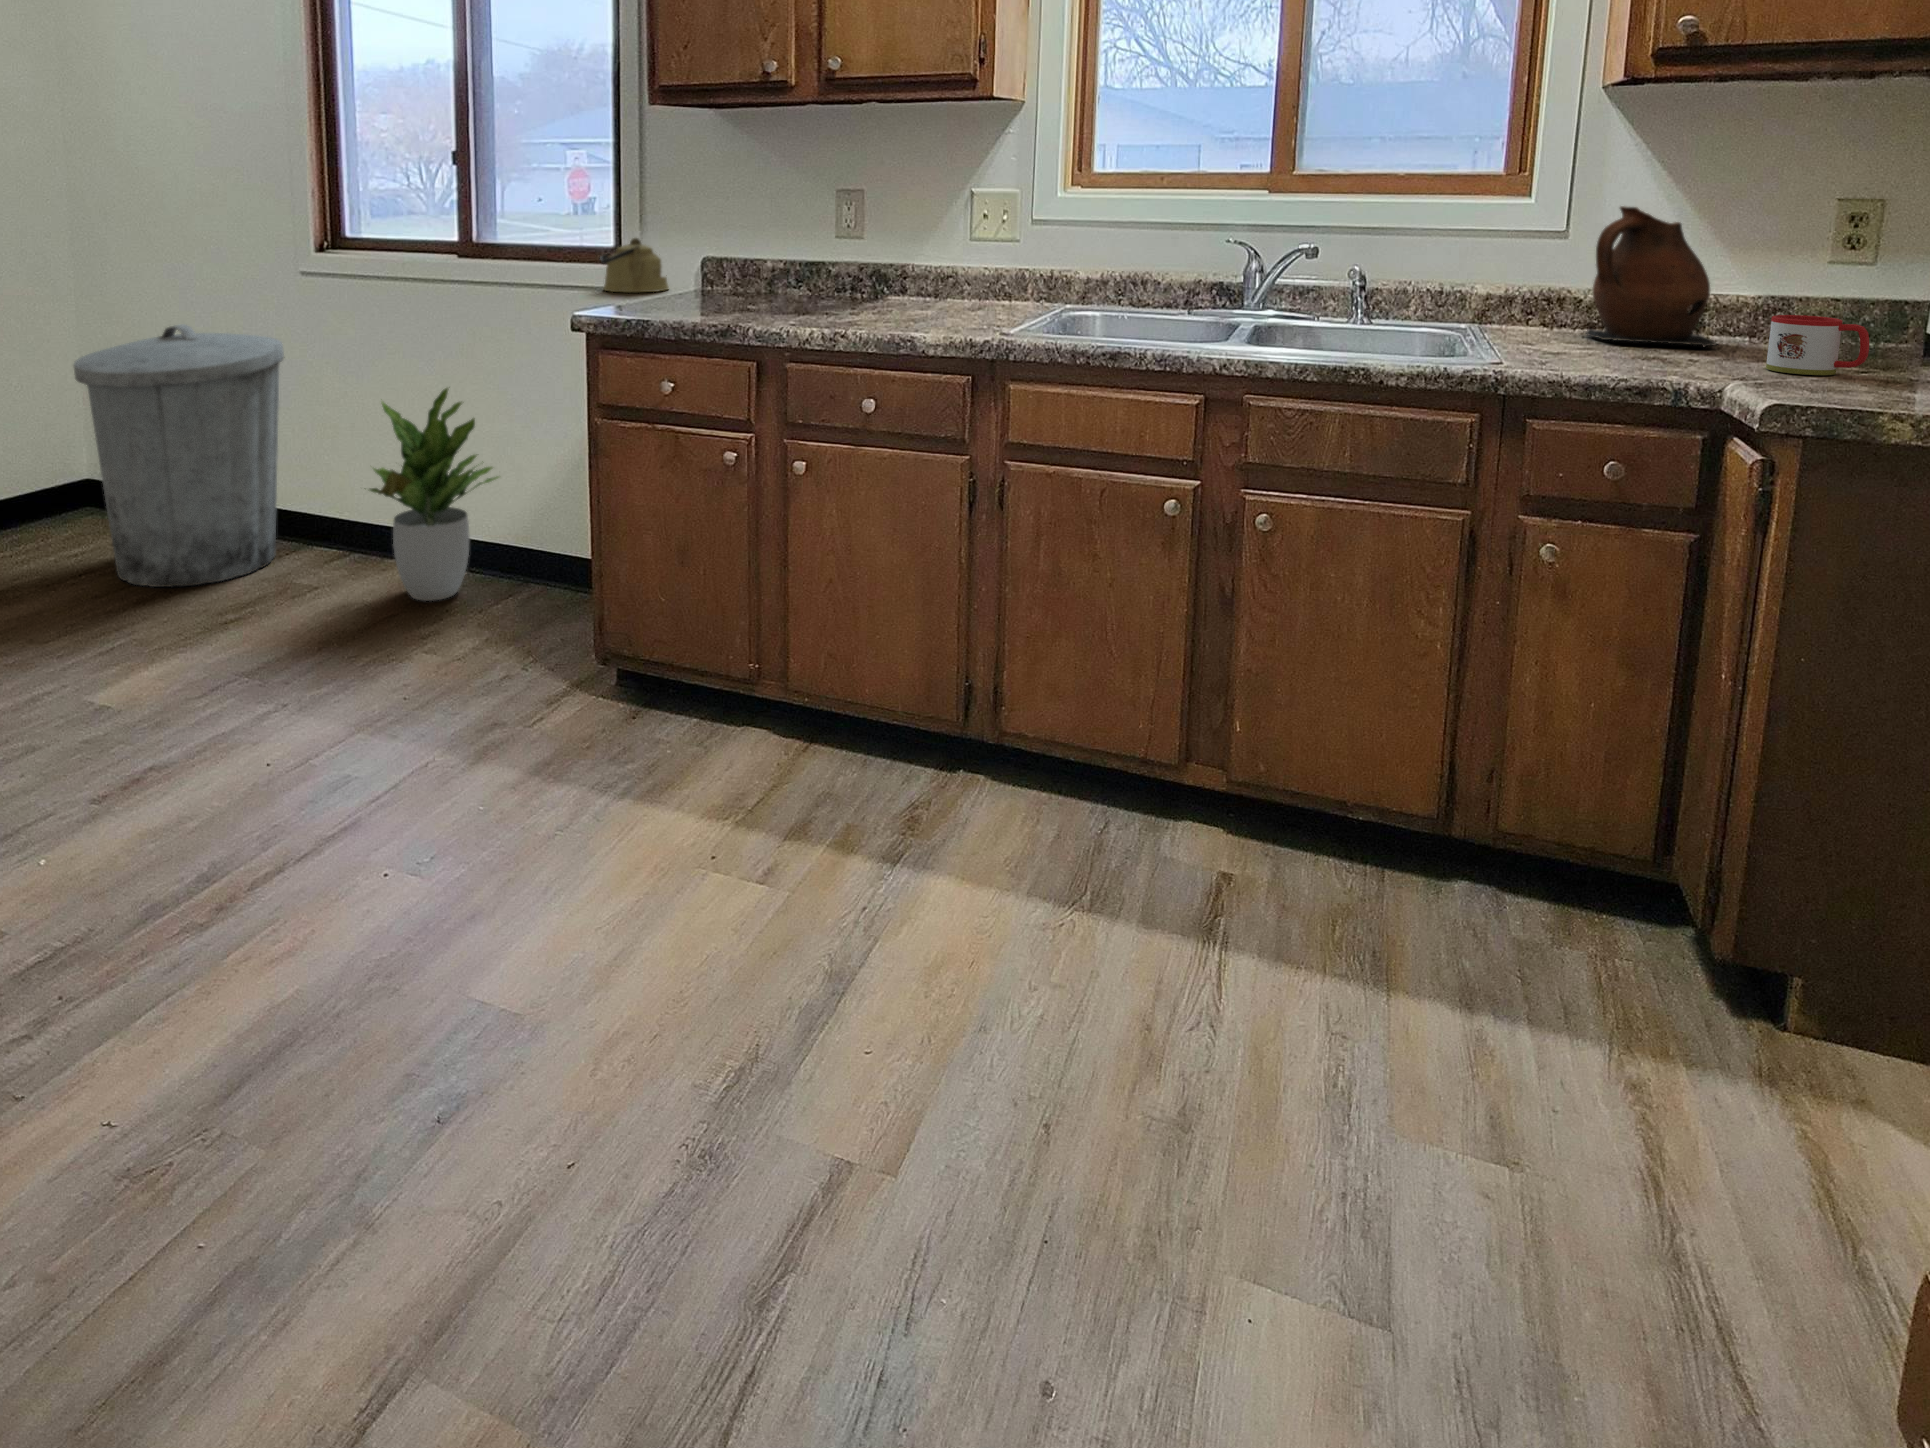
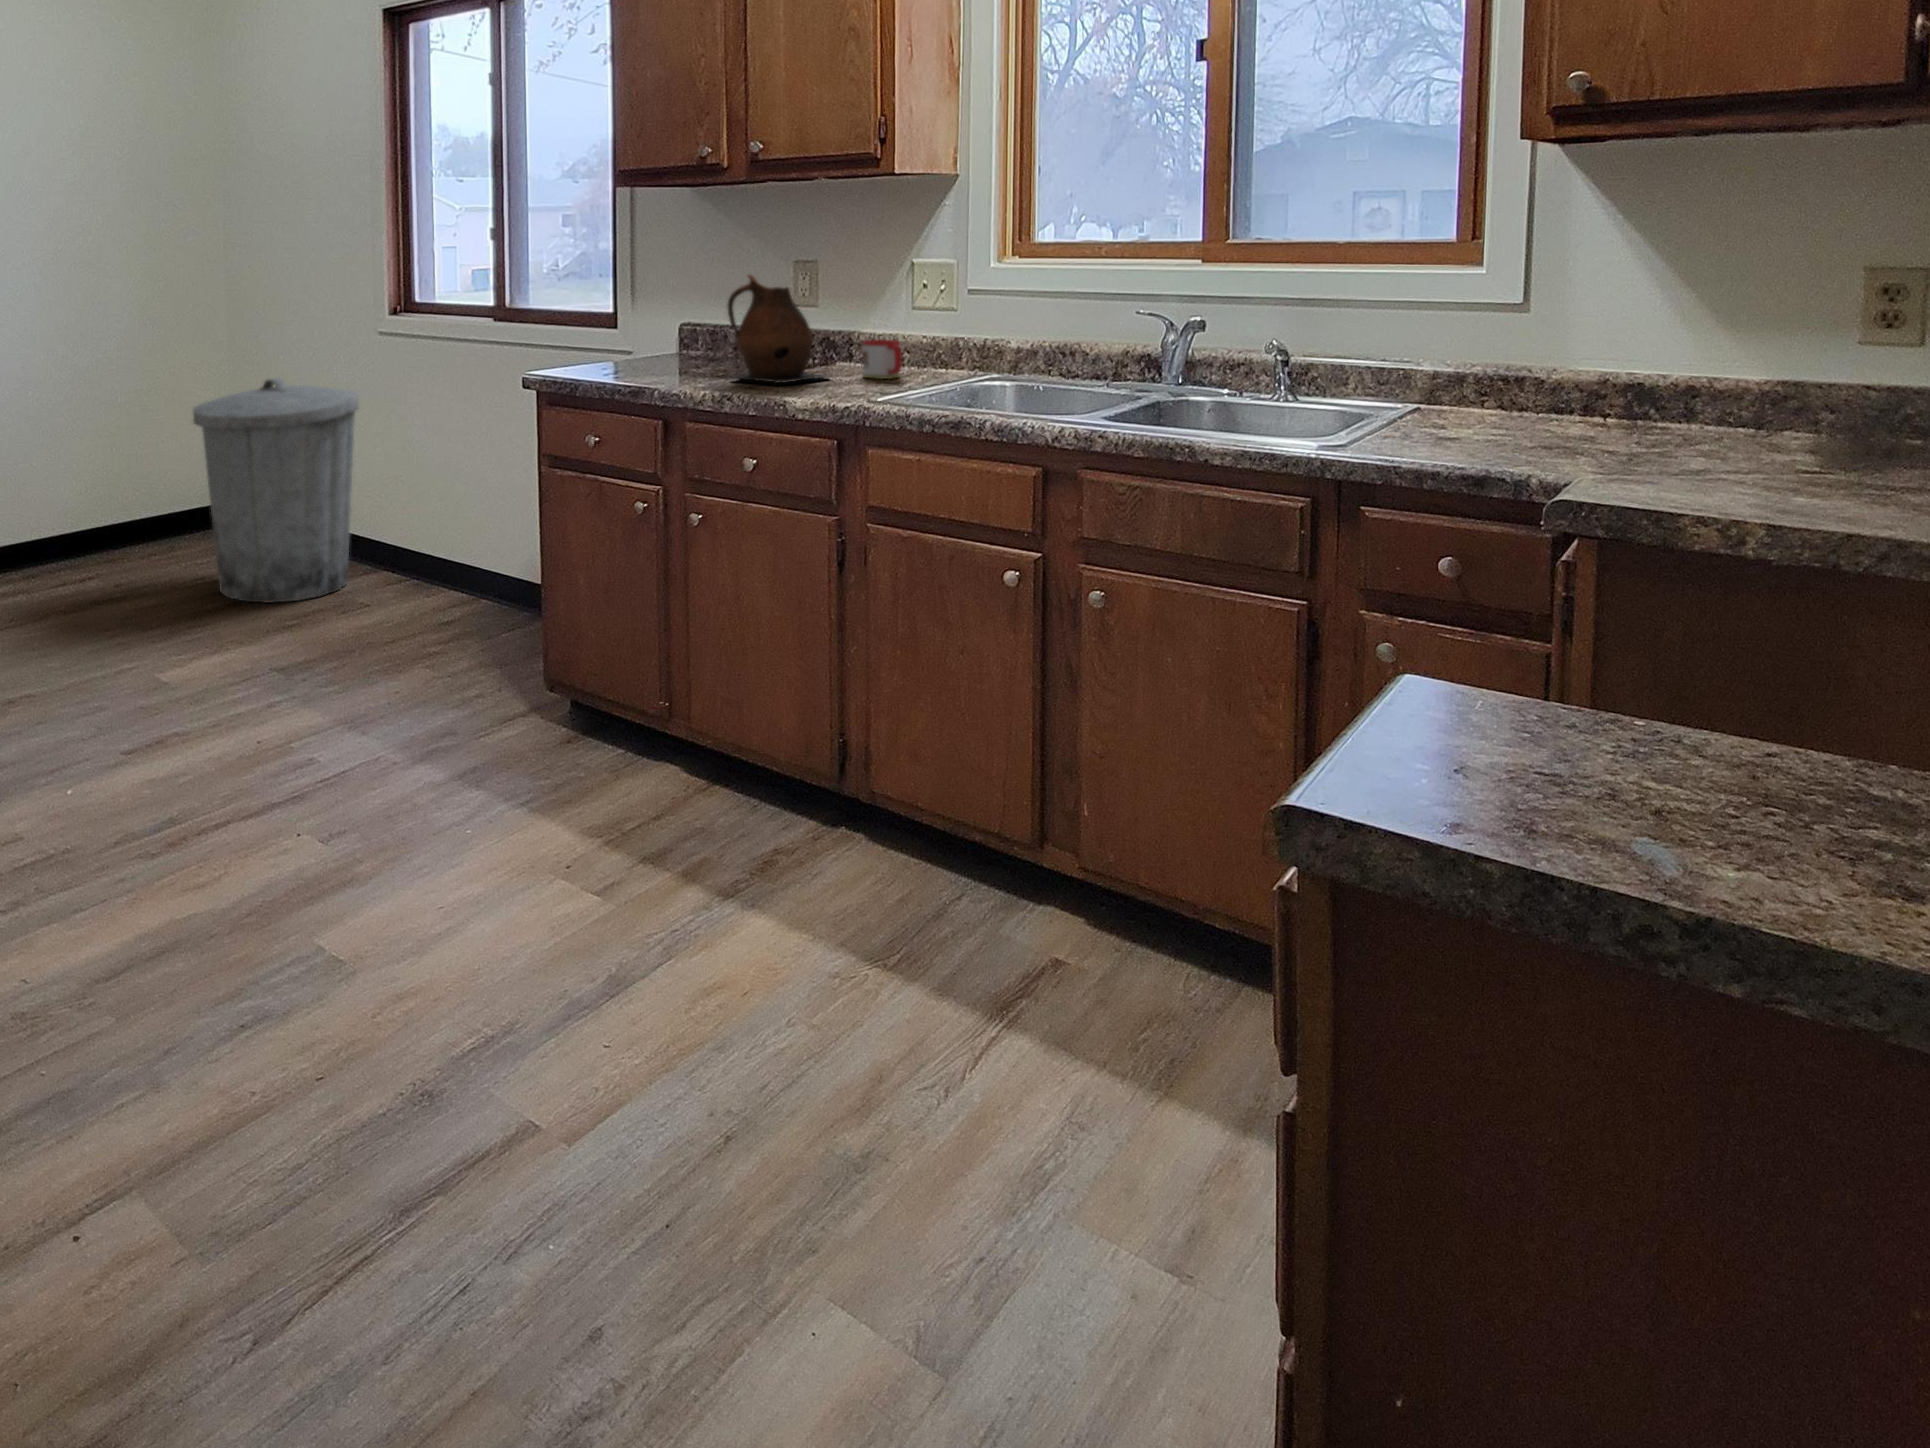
ceramic pitcher: present [1586,206,1717,347] -> present [728,275,827,383]
kettle: present [600,238,669,292] -> none [594,306,661,357]
mug: present [1766,315,1869,375] -> present [863,340,902,379]
potted plant: present [370,388,499,601] -> none [392,439,518,633]

